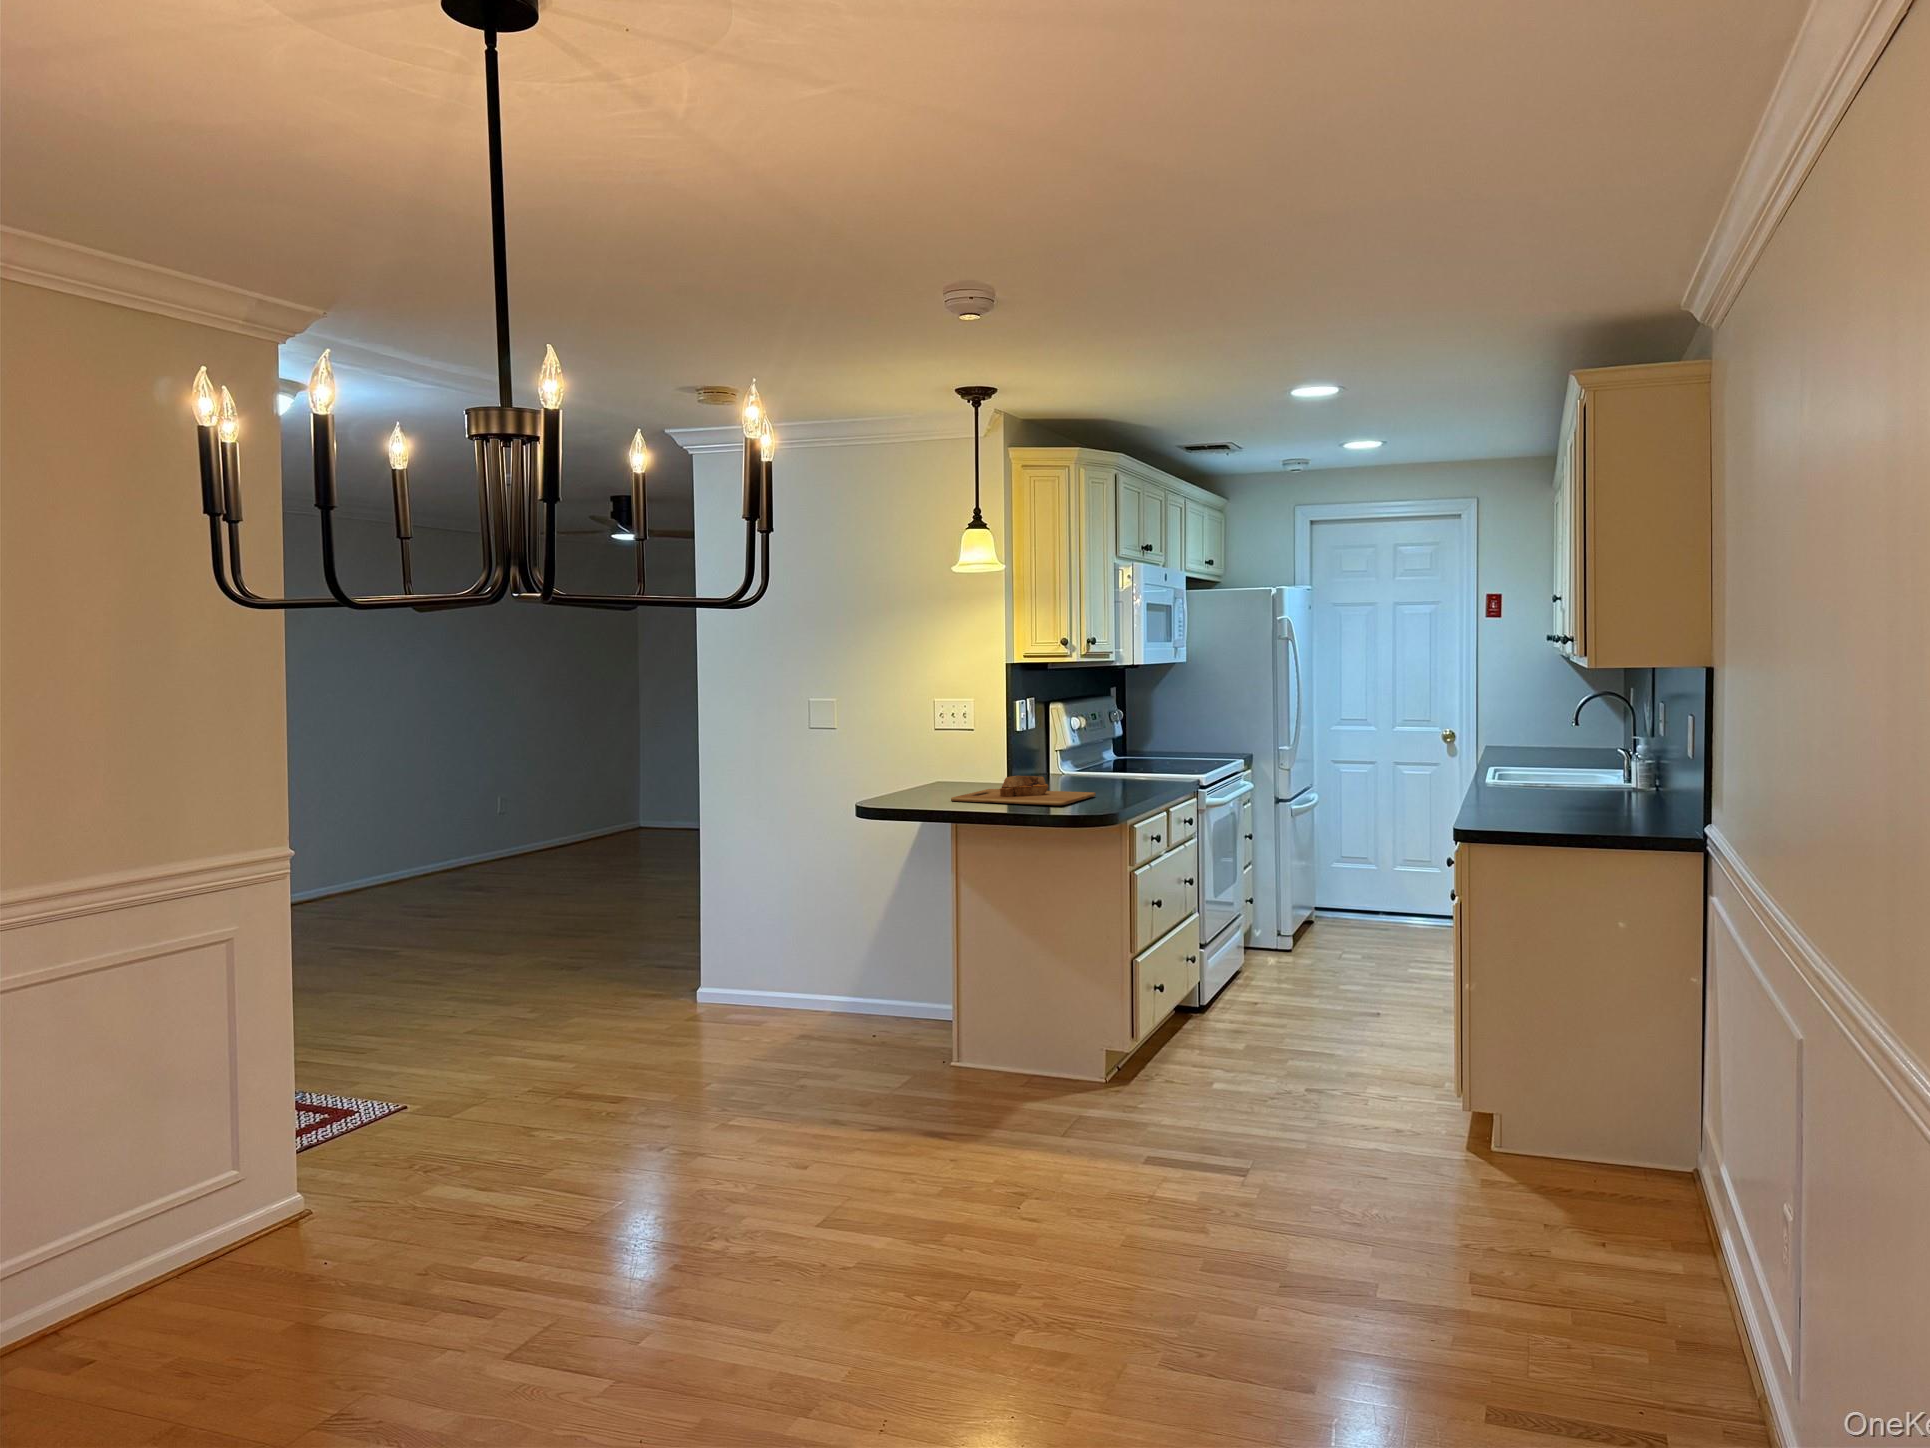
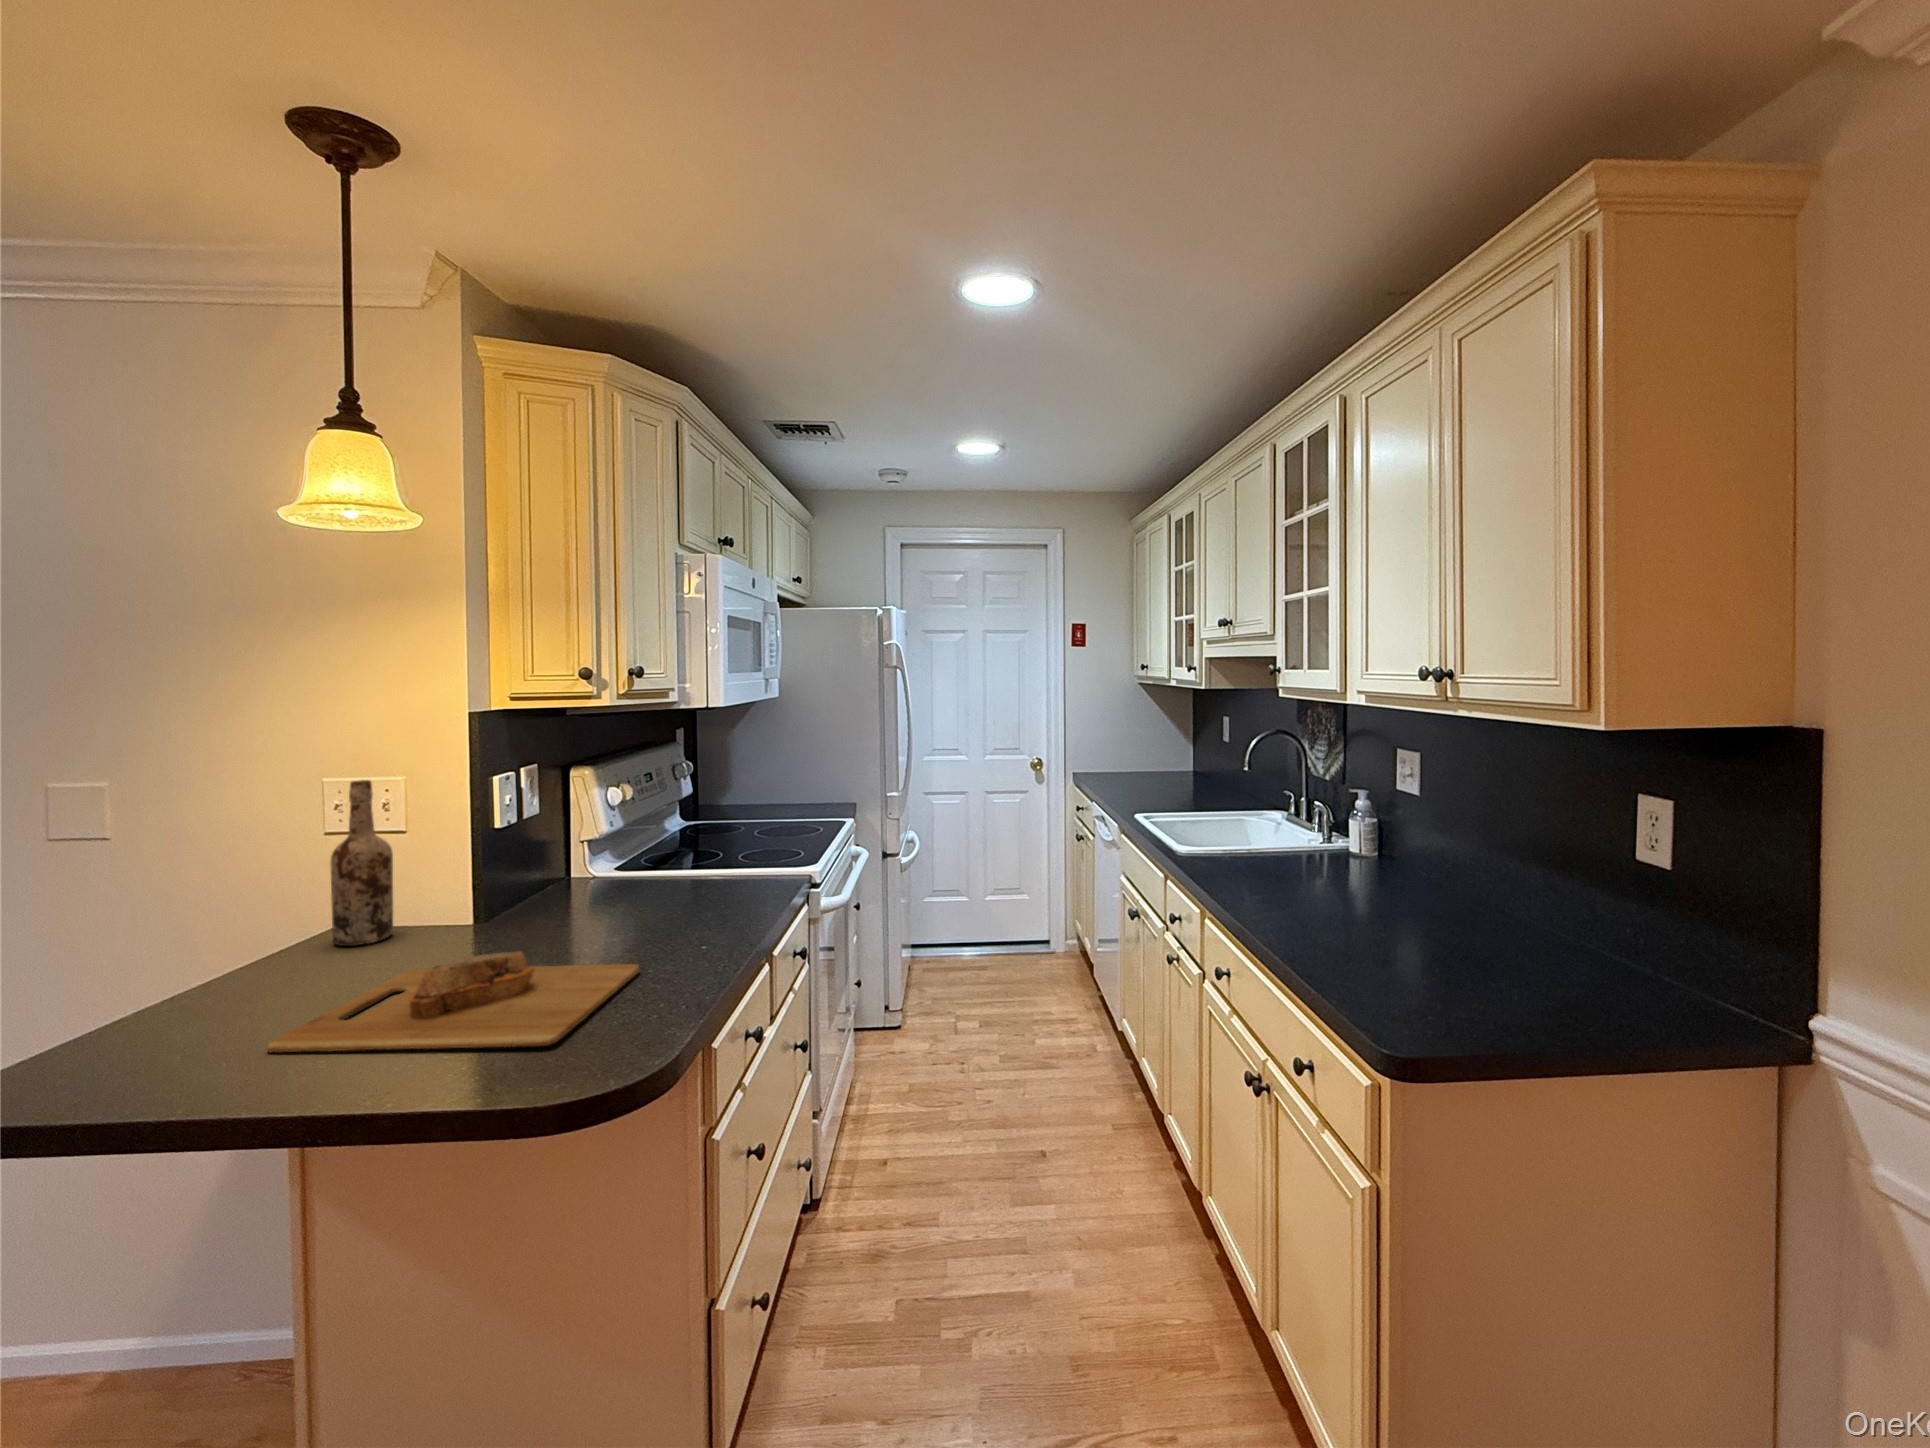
wine bottle: none [944,698,971,784] -> present [330,780,393,946]

